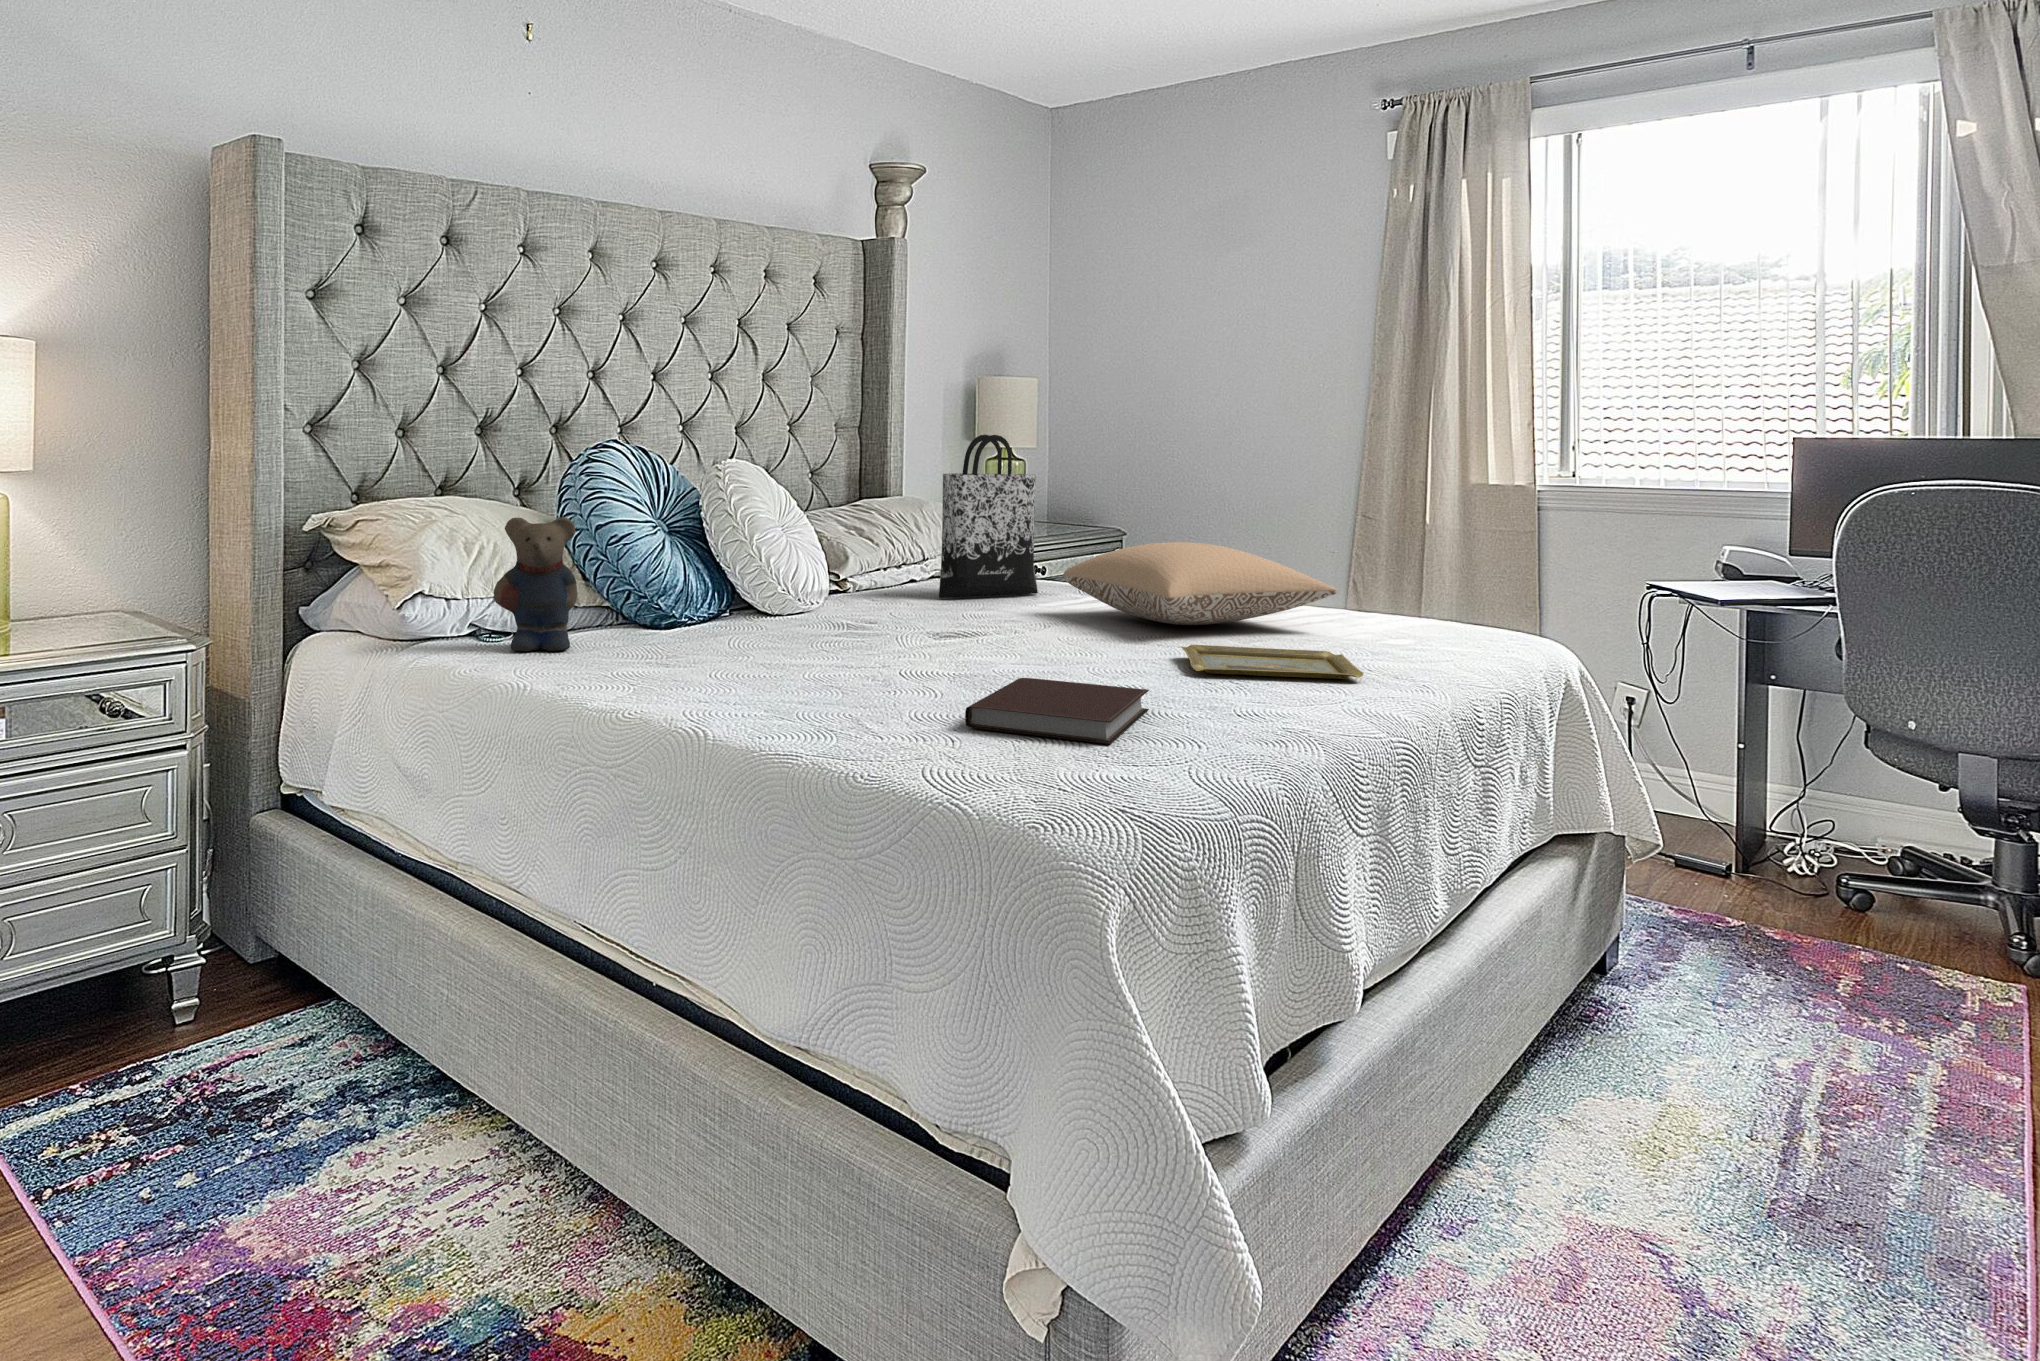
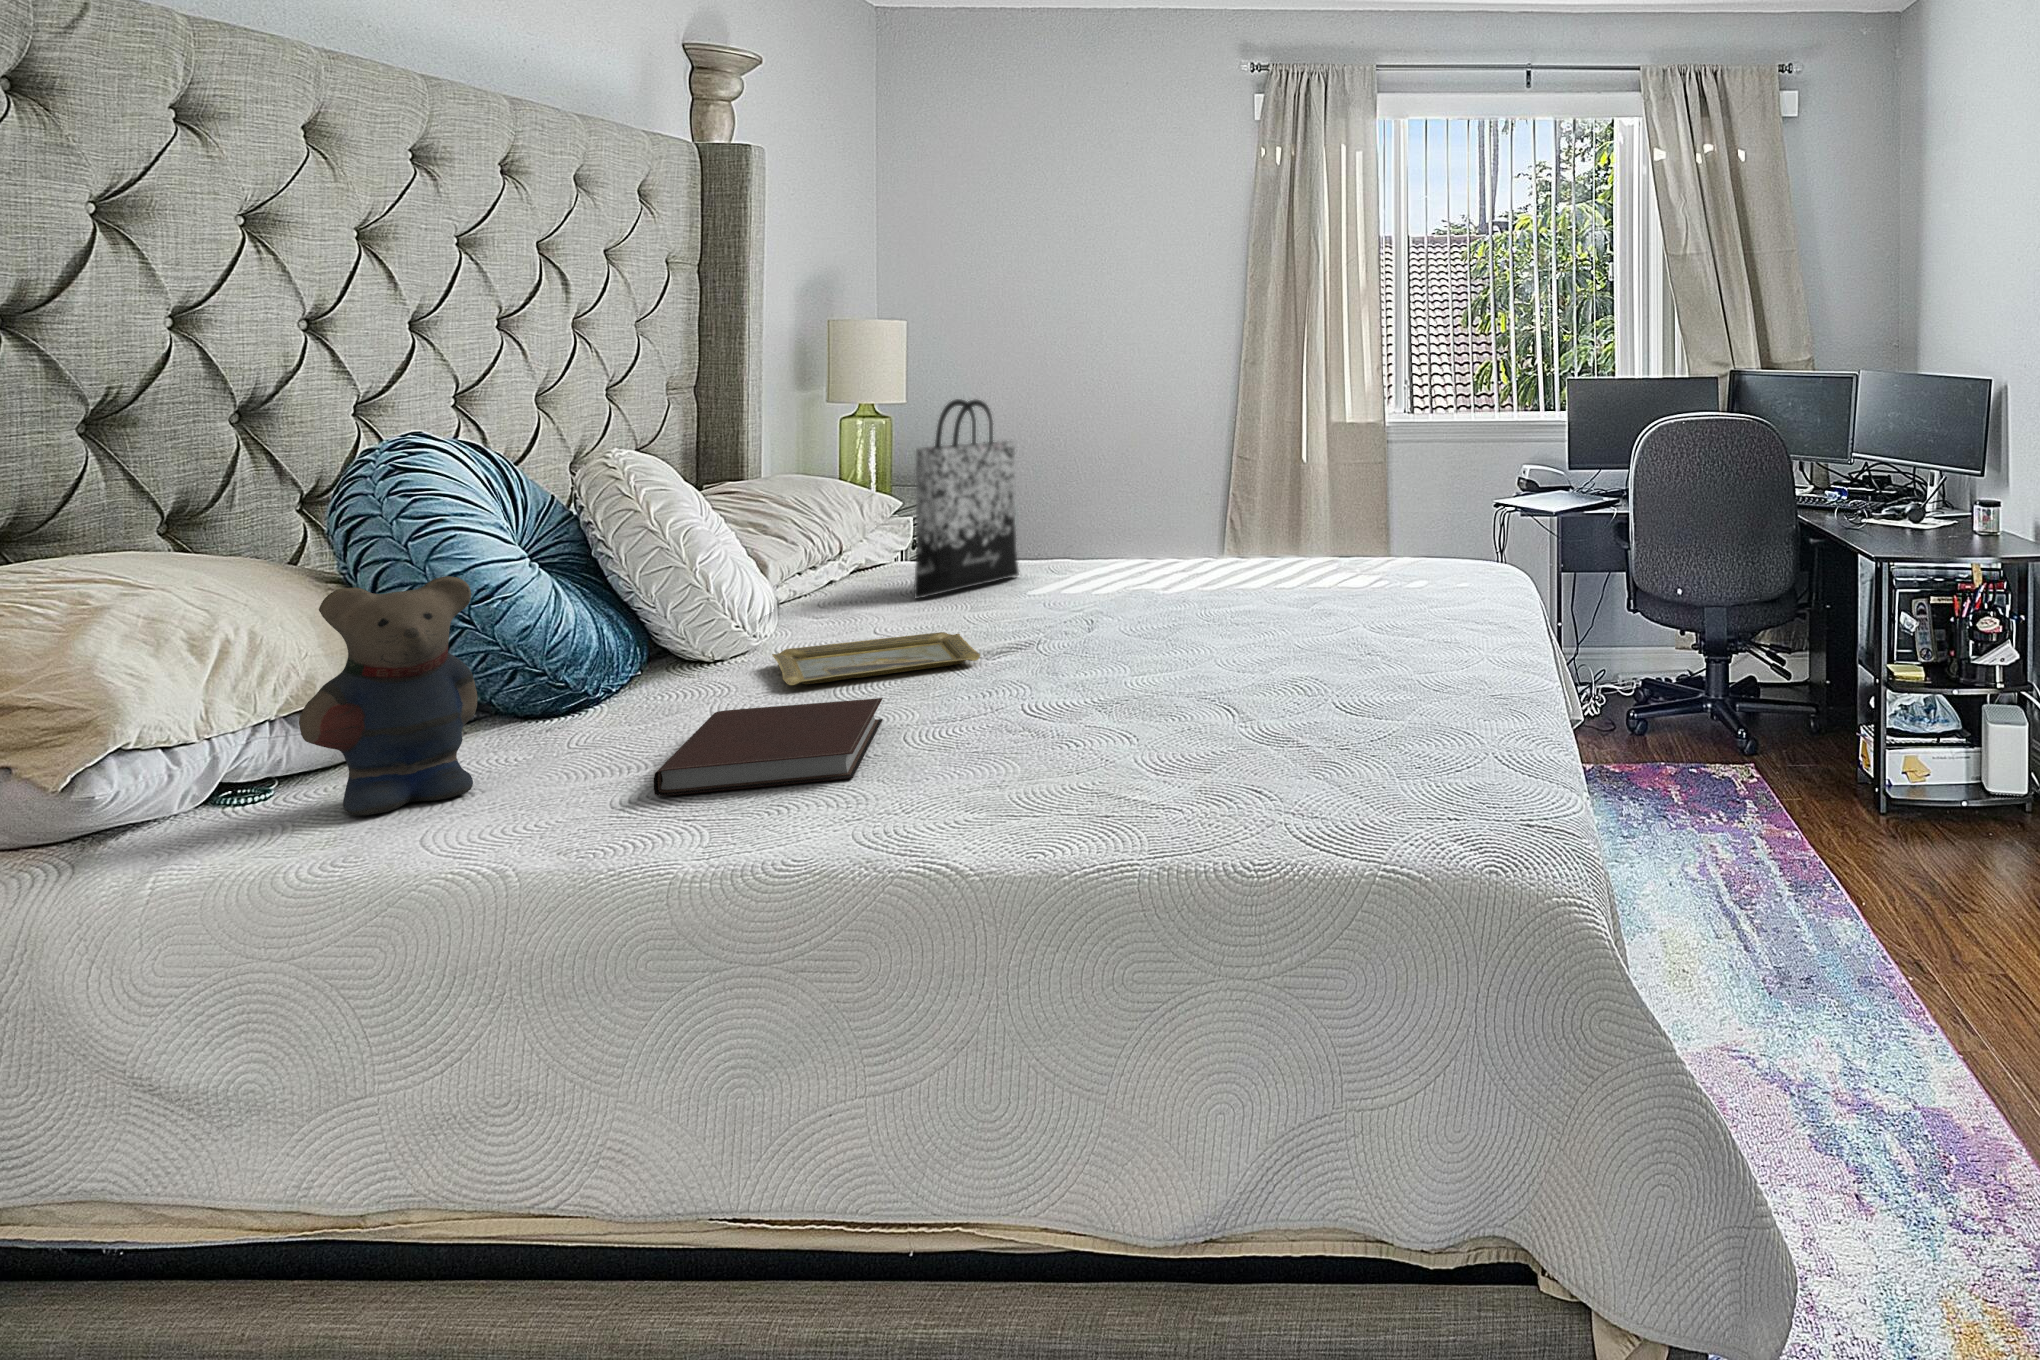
pillow: present [1063,542,1337,625] -> none [1089,507,1366,595]
tray: present [1181,645,1363,679] -> present [772,632,980,685]
notebook: present [965,678,1149,744] -> present [654,698,883,796]

